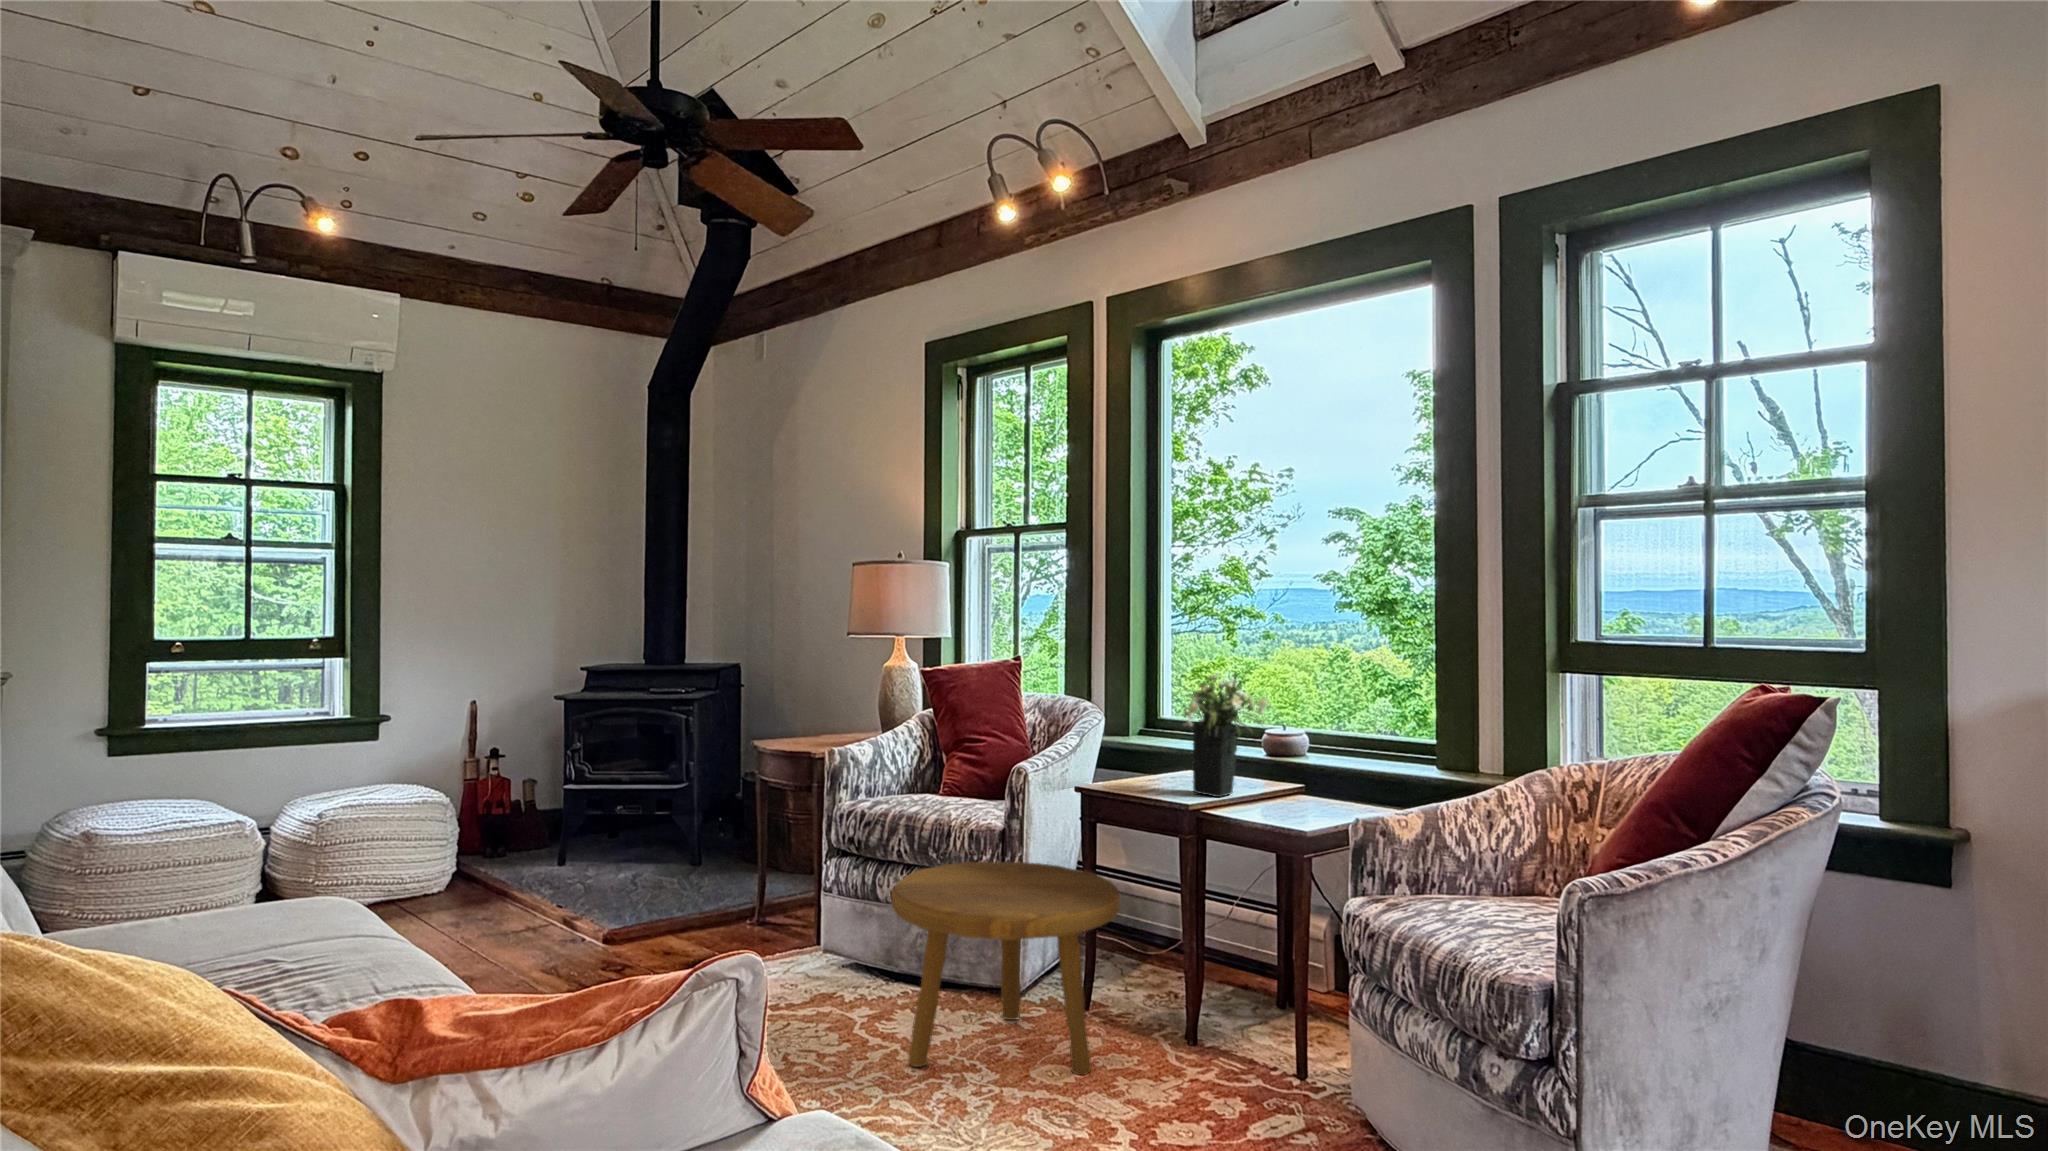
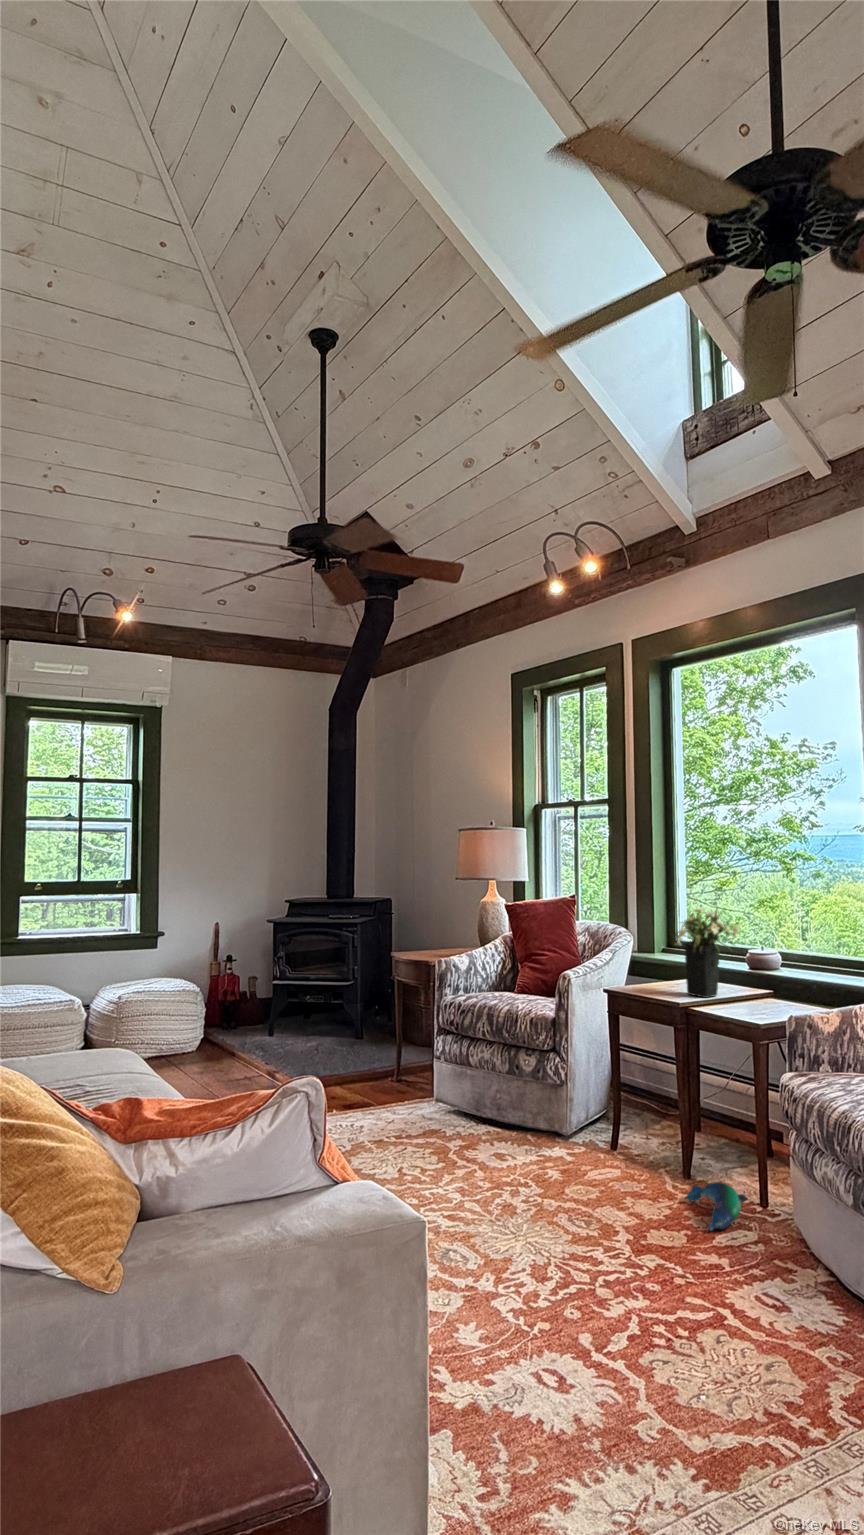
footstool: present [891,862,1120,1075] -> none [469,1040,629,1195]
plush toy: none [1198,1048,1284,1118] -> present [686,1182,746,1231]

